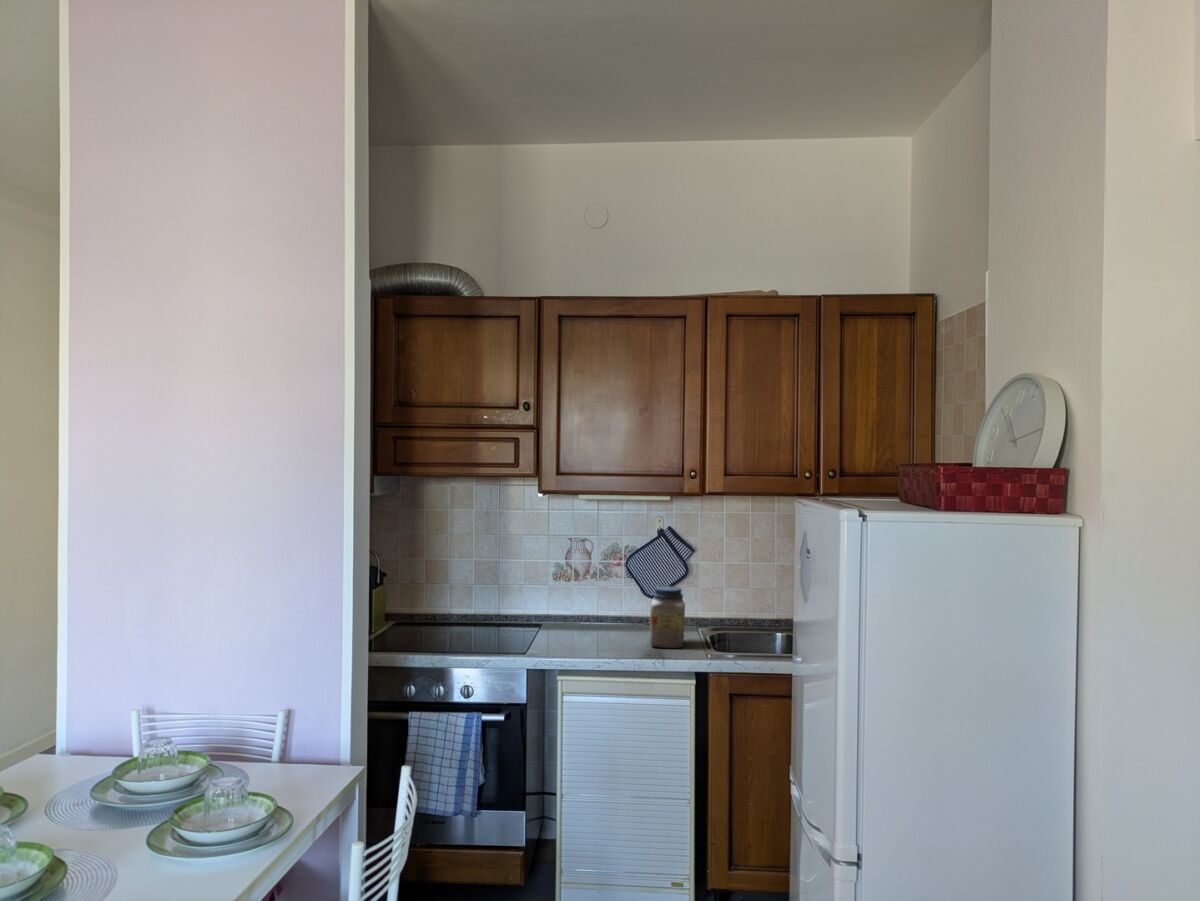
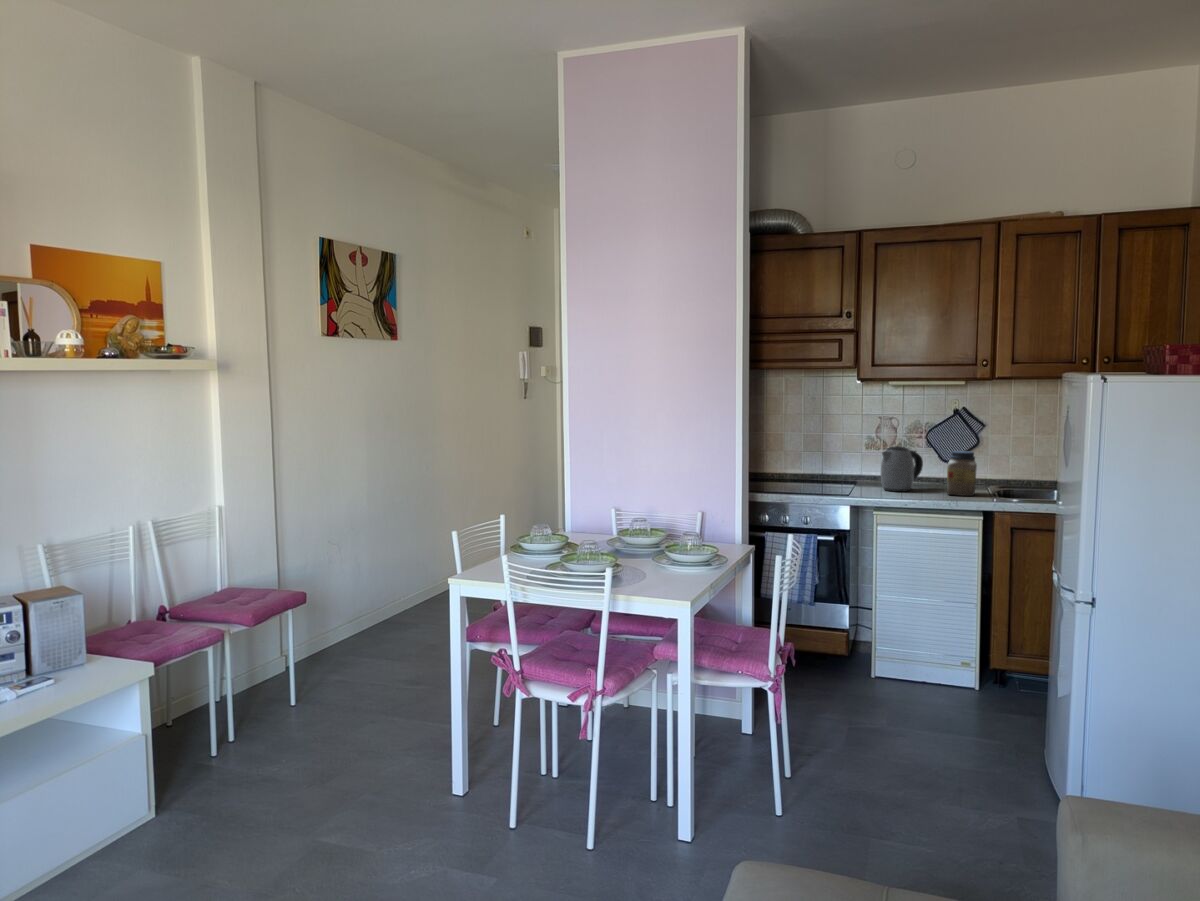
kettle: none [570,580,621,643] -> present [881,446,923,492]

